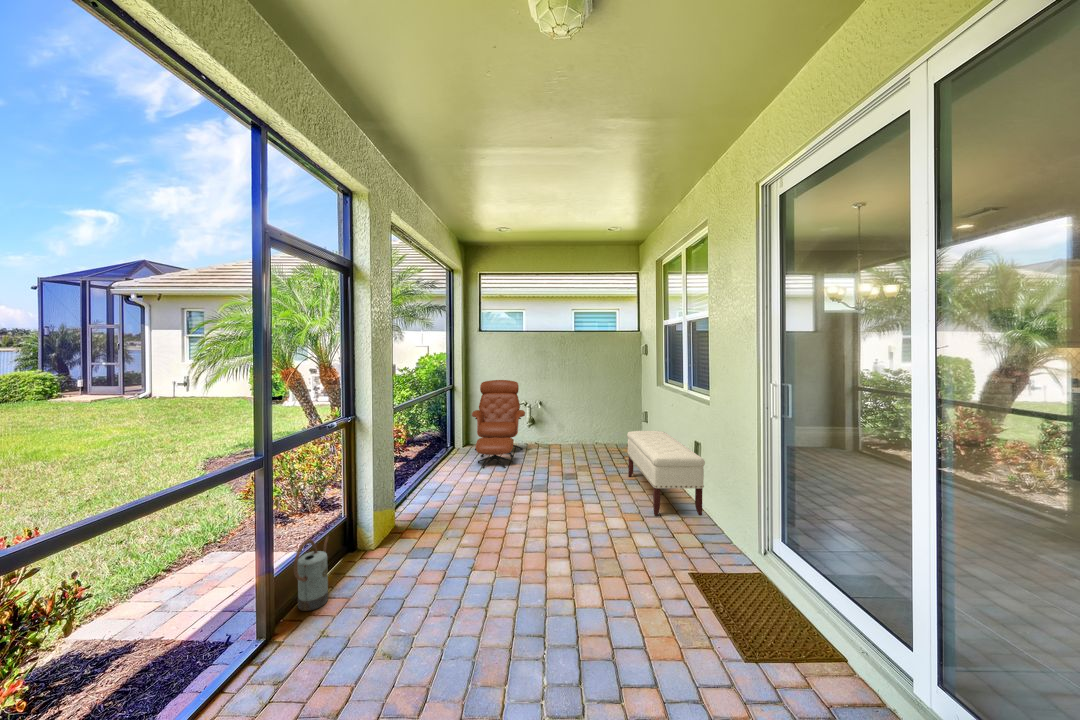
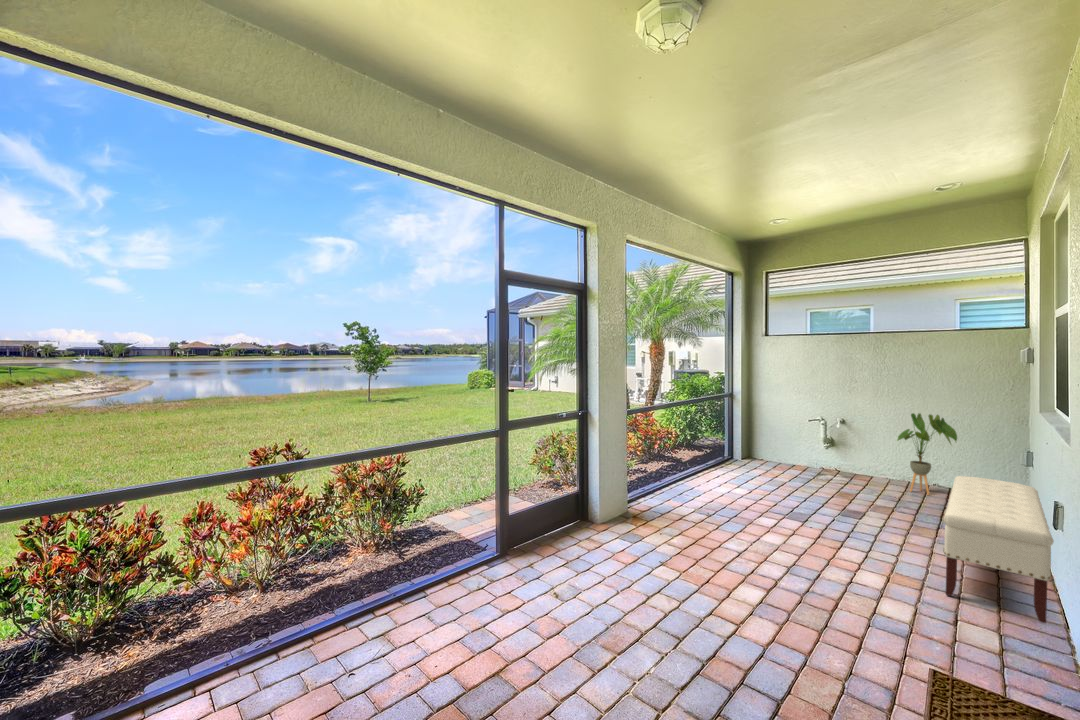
lounge chair: present [472,380,525,468] -> none [742,389,821,490]
house plant: none [575,392,609,450] -> present [897,413,957,495]
watering can: present [294,536,329,611] -> none [522,497,554,550]

